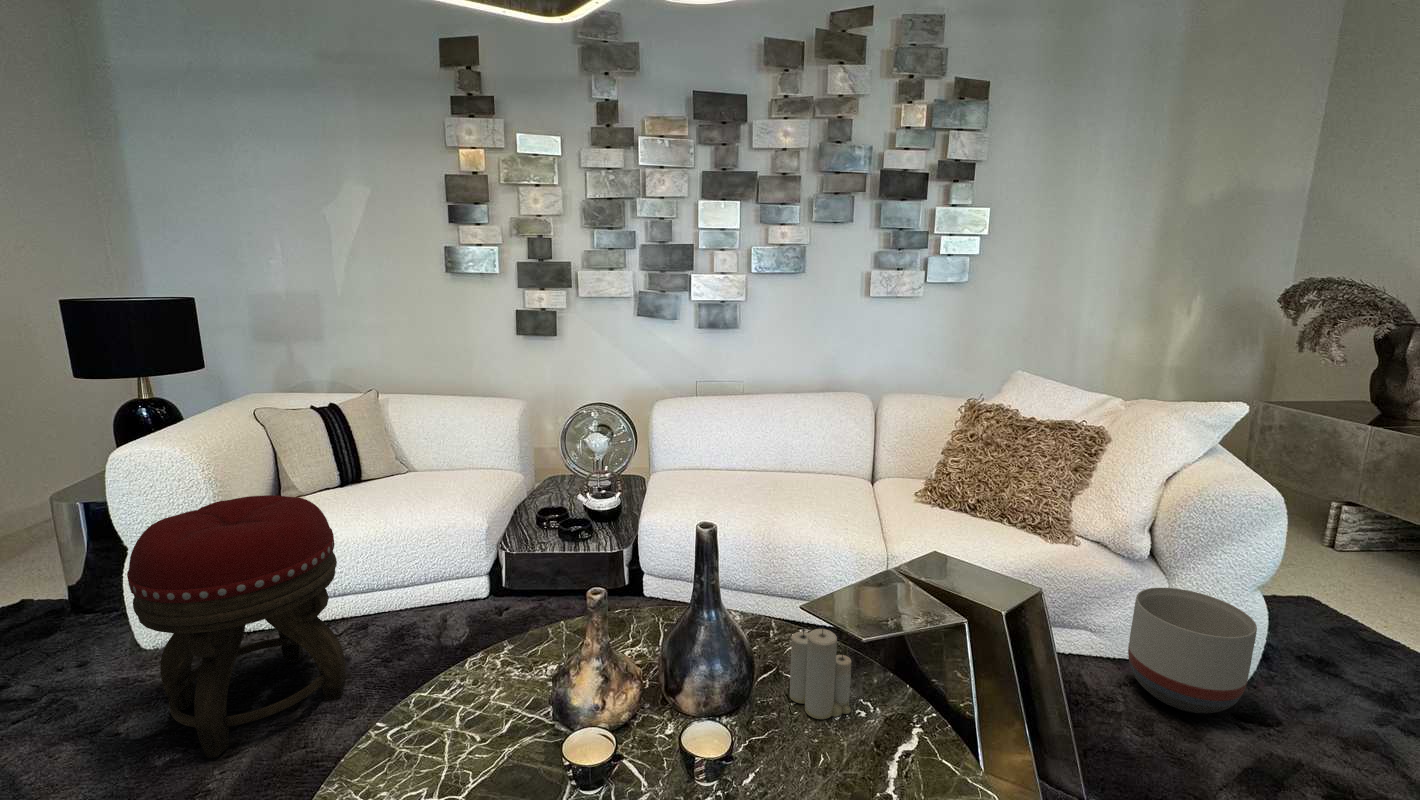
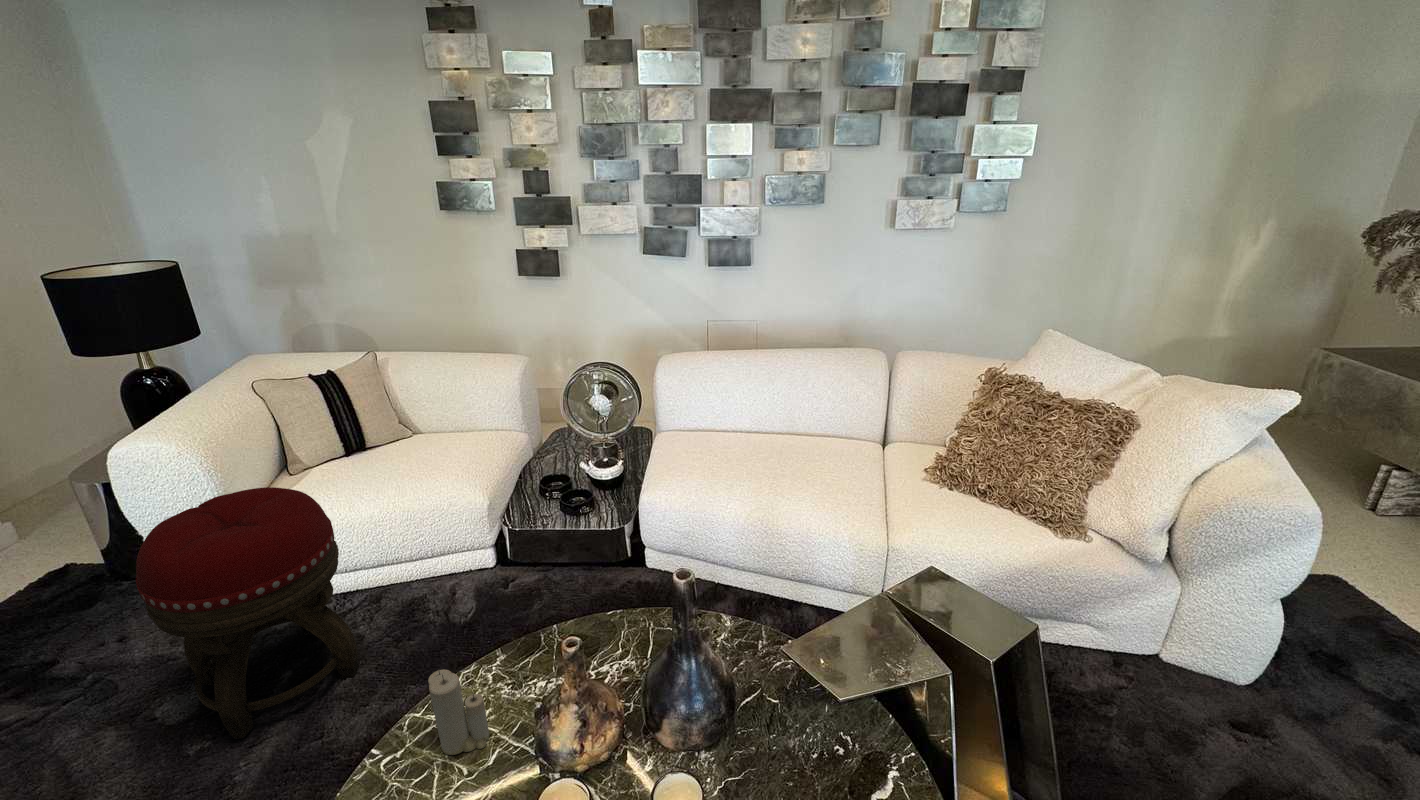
planter: present [1128,588,1257,713] -> none [1130,585,1266,716]
candle: present [790,627,851,719] -> present [428,669,490,755]

